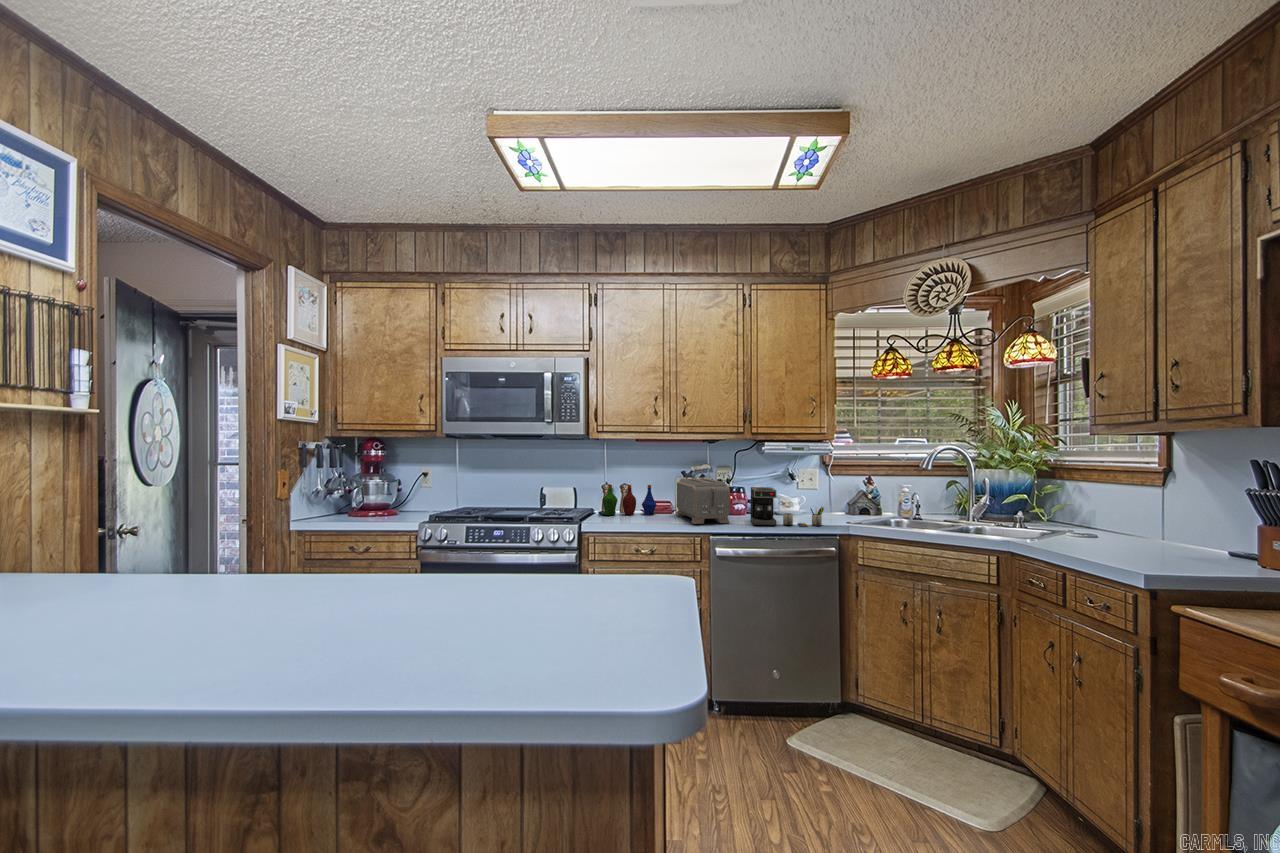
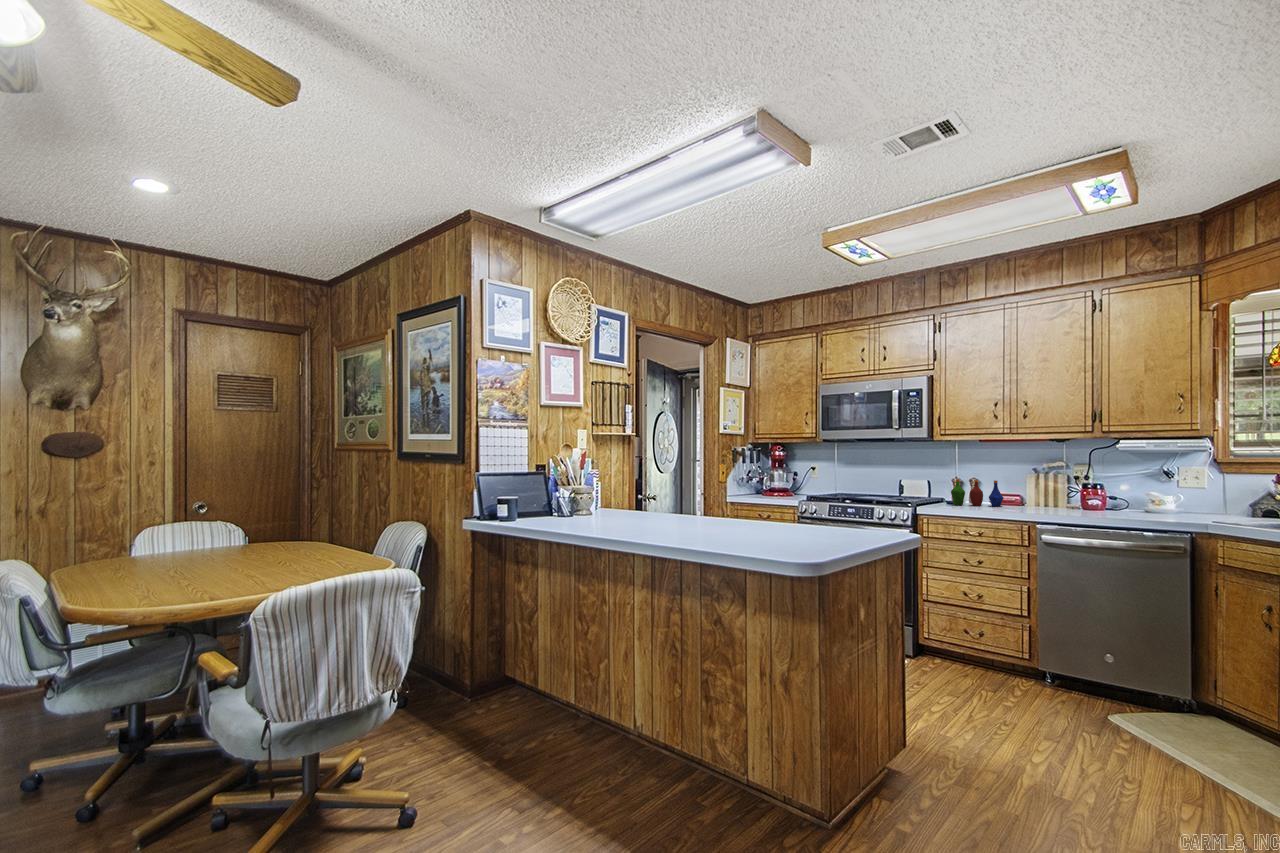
toaster: present [676,478,730,524] -> none [1021,475,1067,515]
coffee maker: present [750,487,824,526] -> none [1088,484,1176,523]

